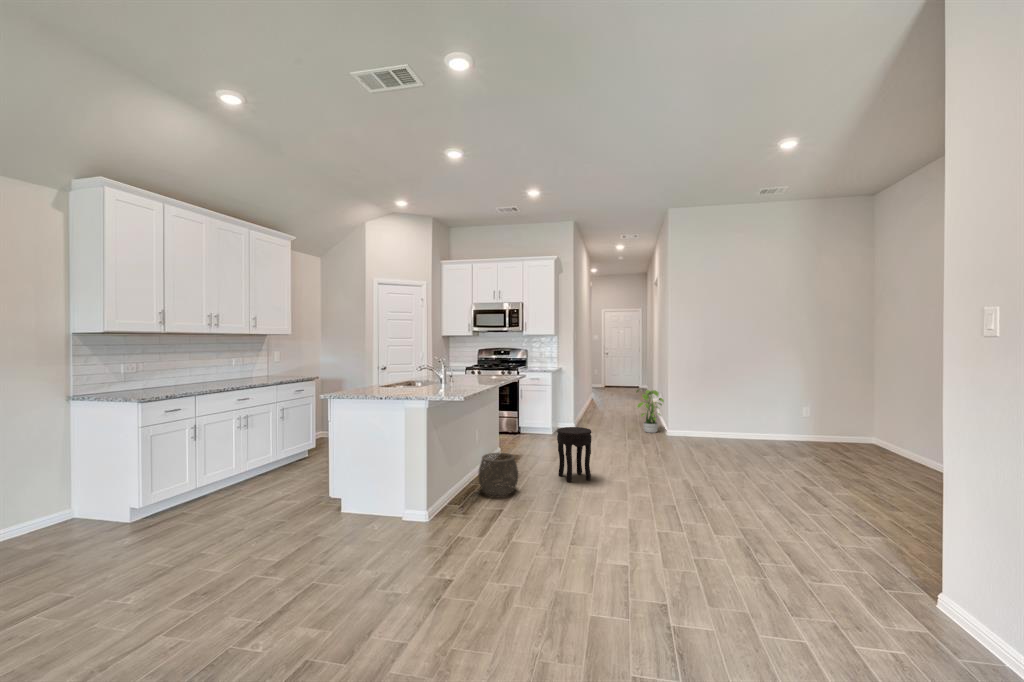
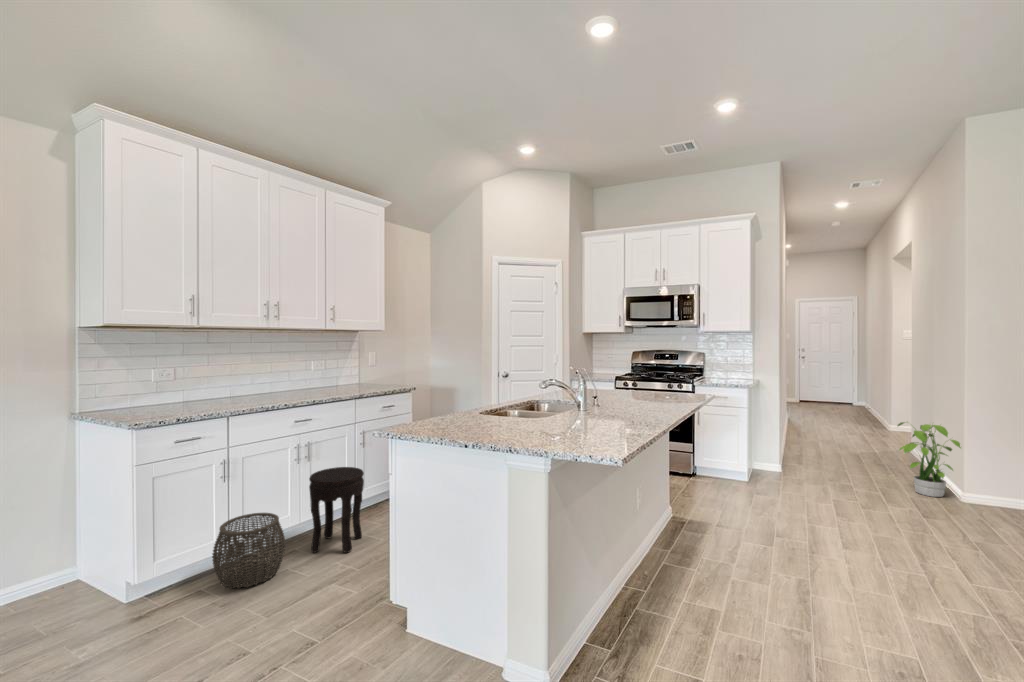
side table: present [557,427,591,482] -> present [309,467,364,553]
woven basket: present [478,453,518,496] -> present [212,513,285,588]

